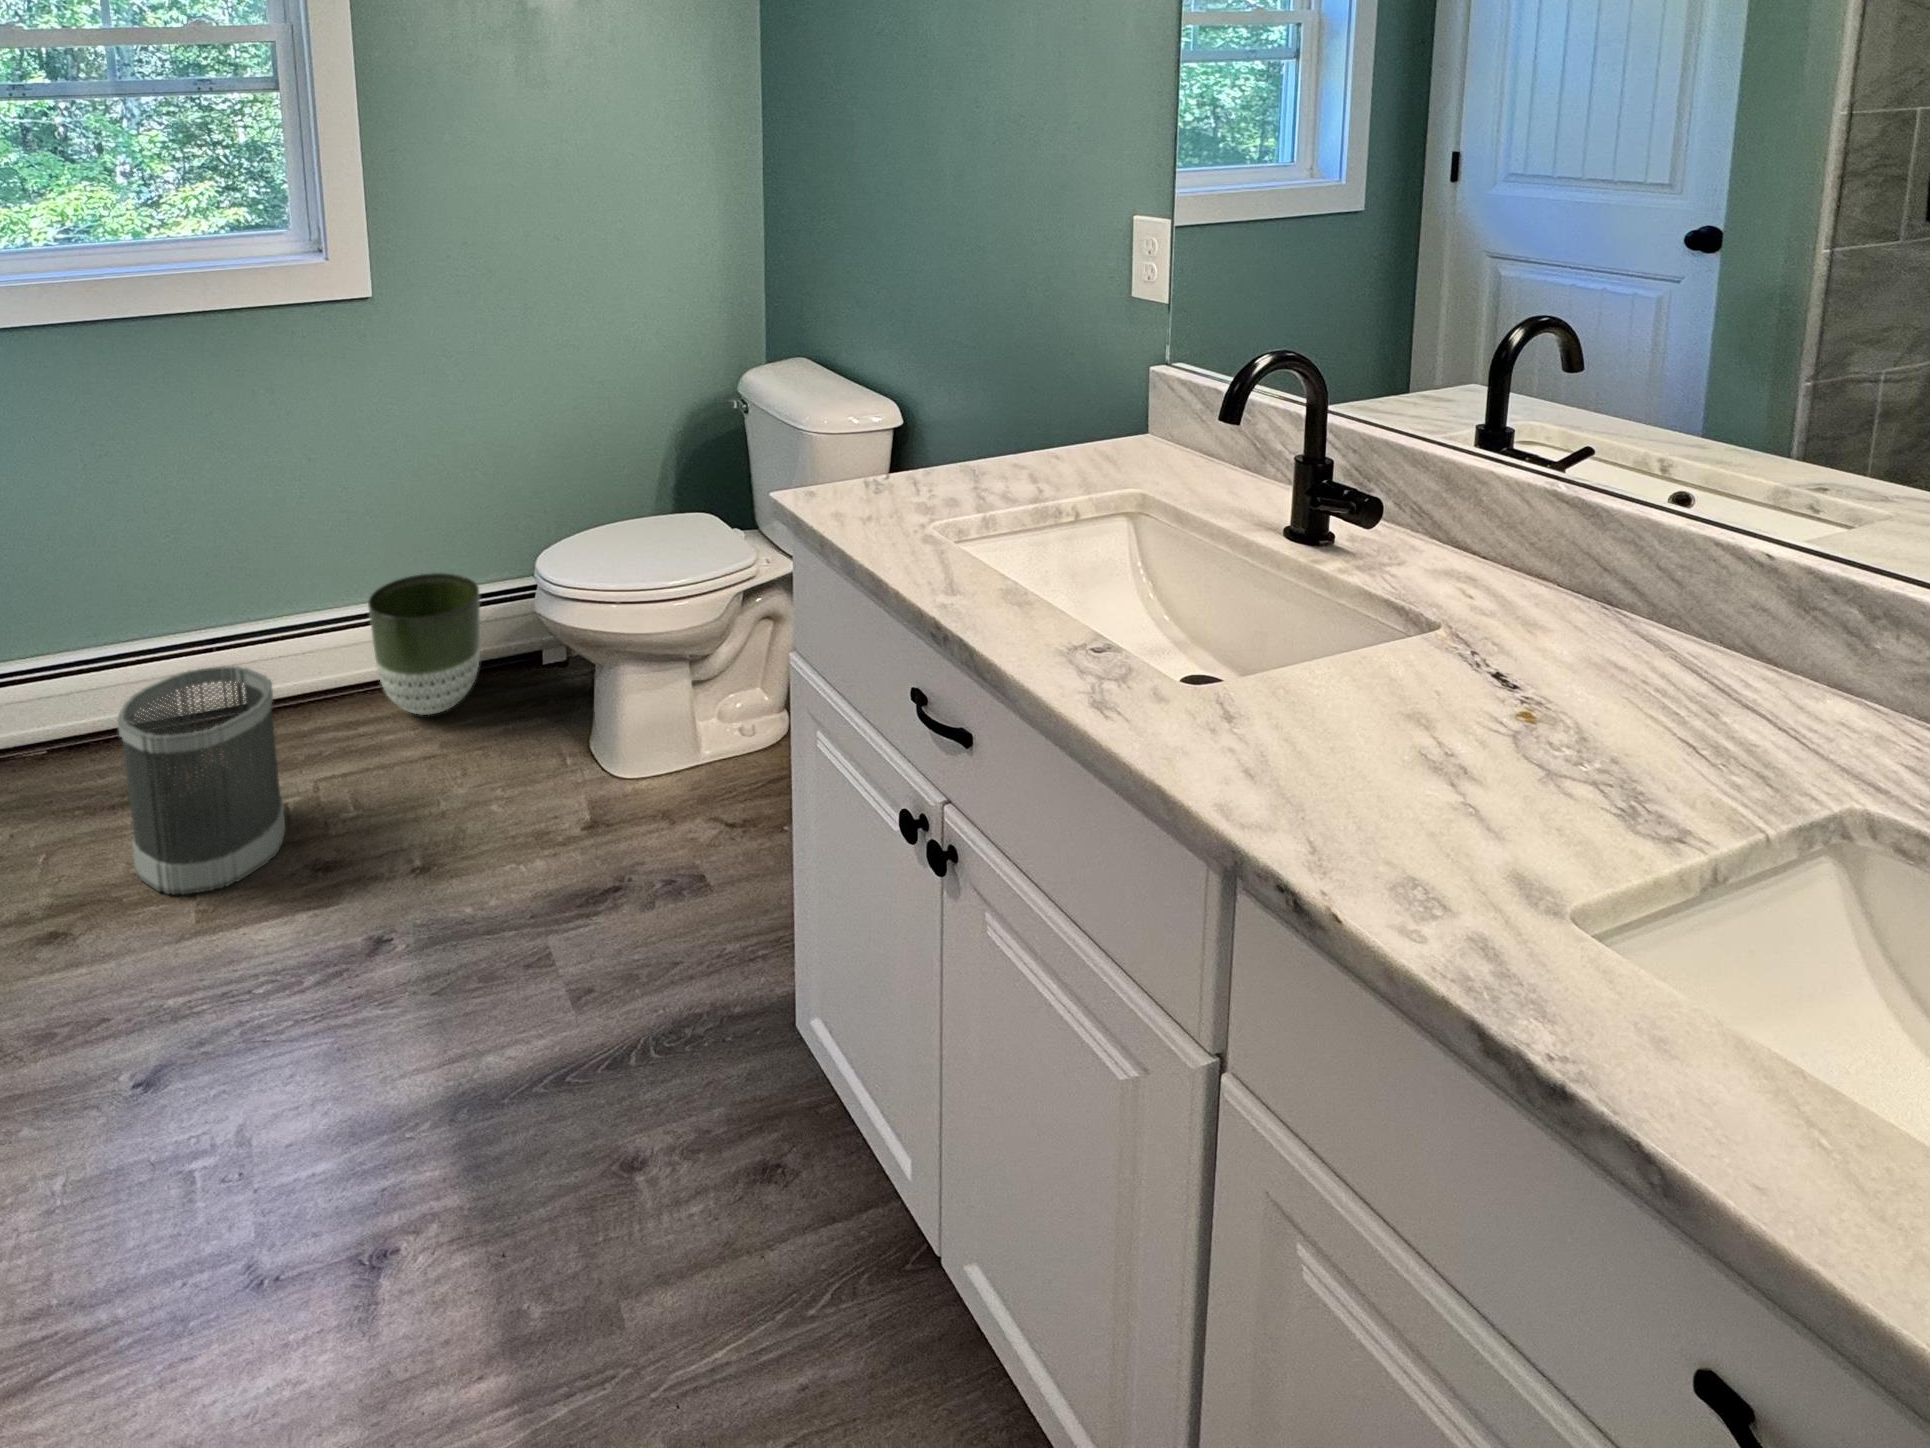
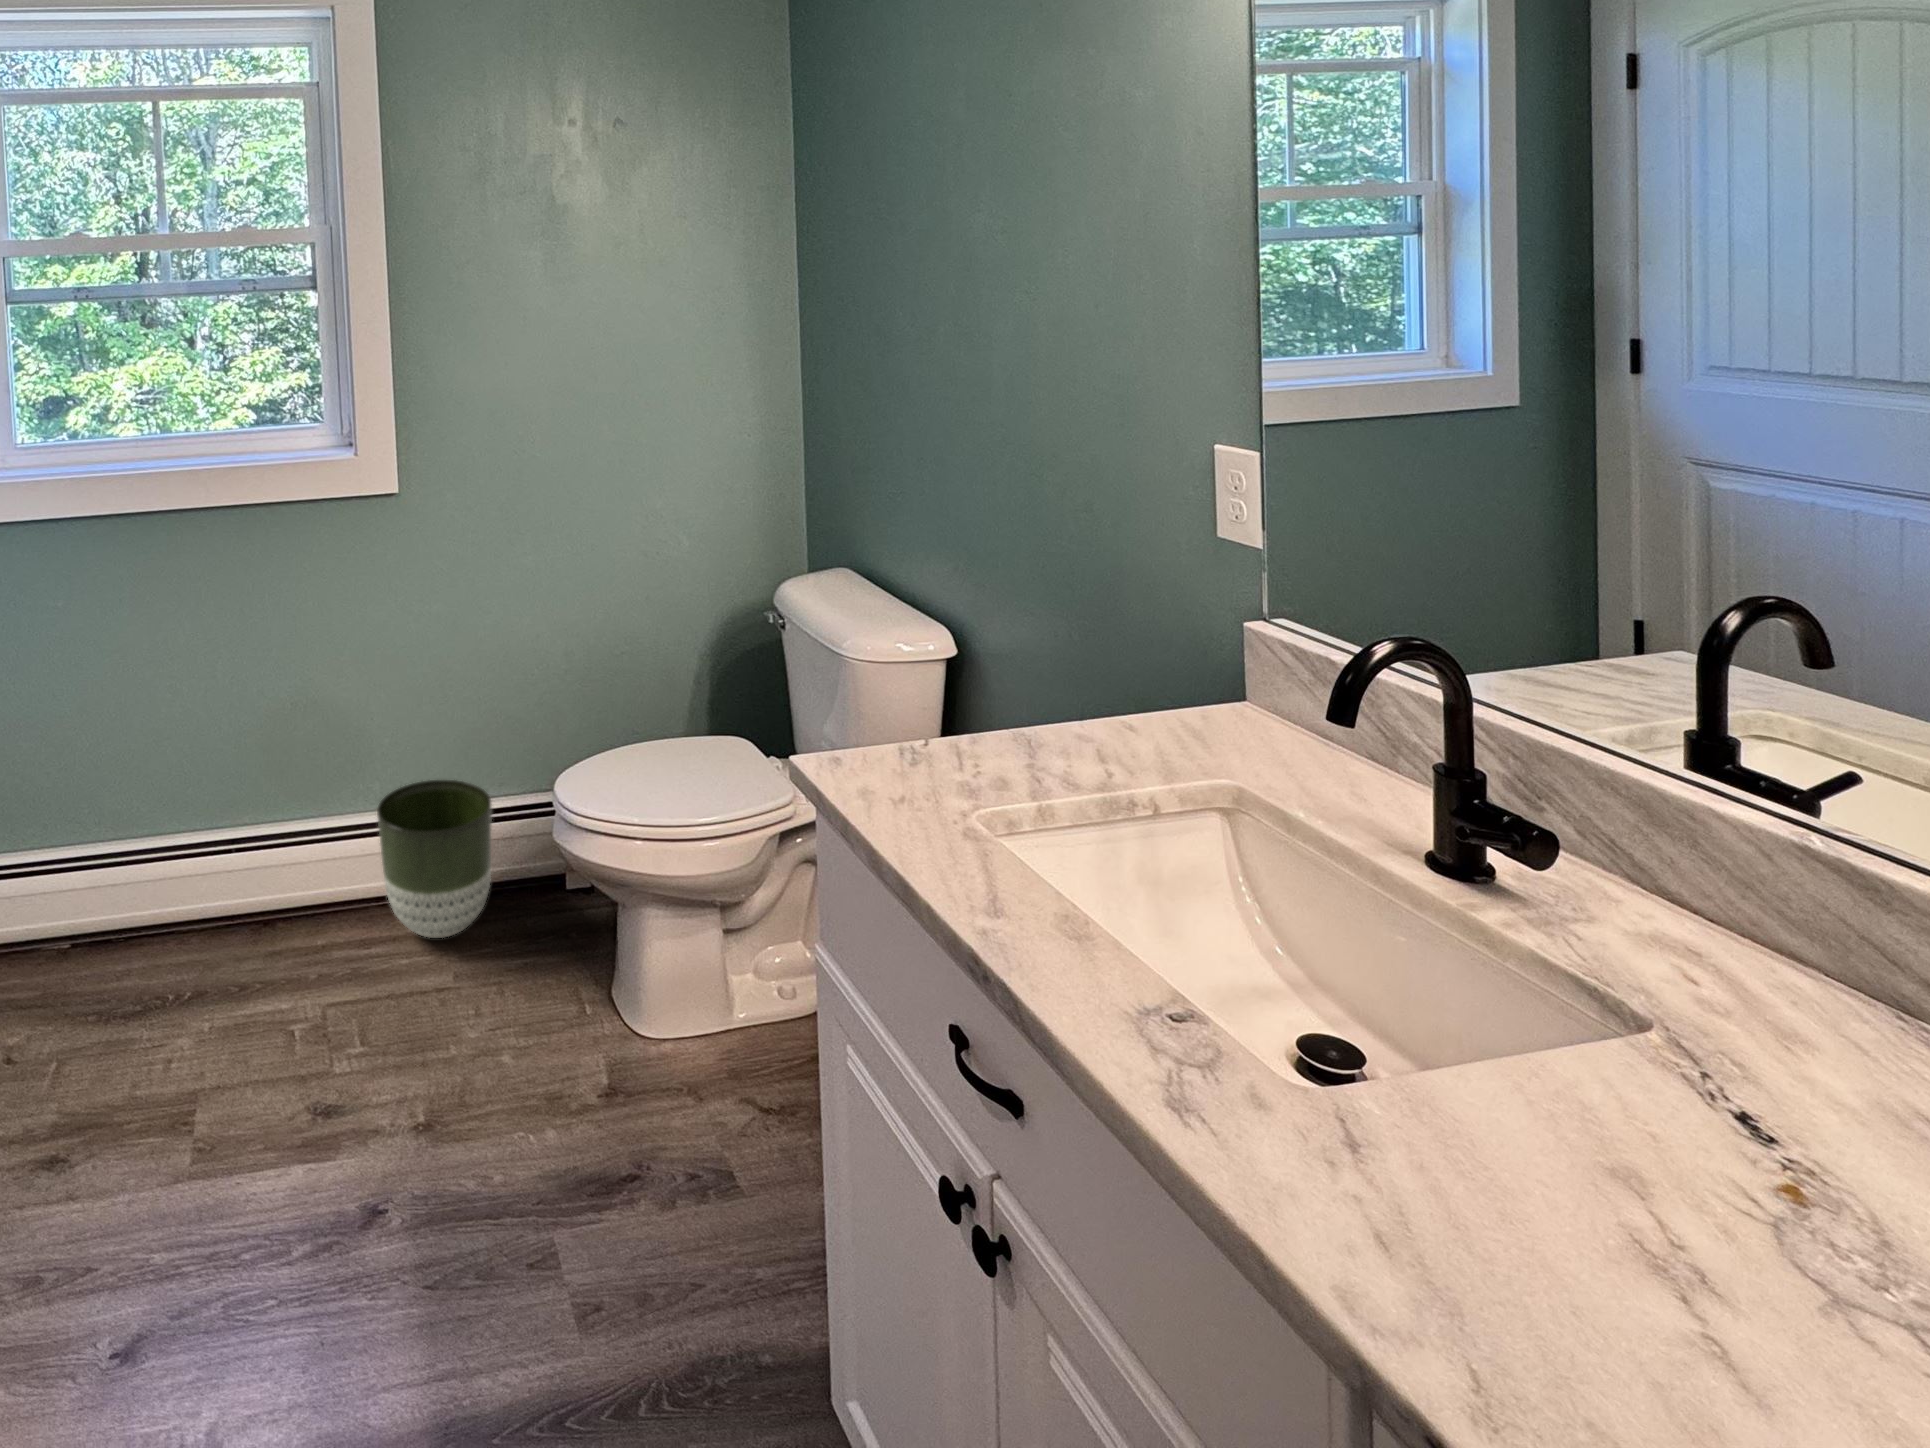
wastebasket: present [117,666,286,895] -> none [122,874,283,1129]

